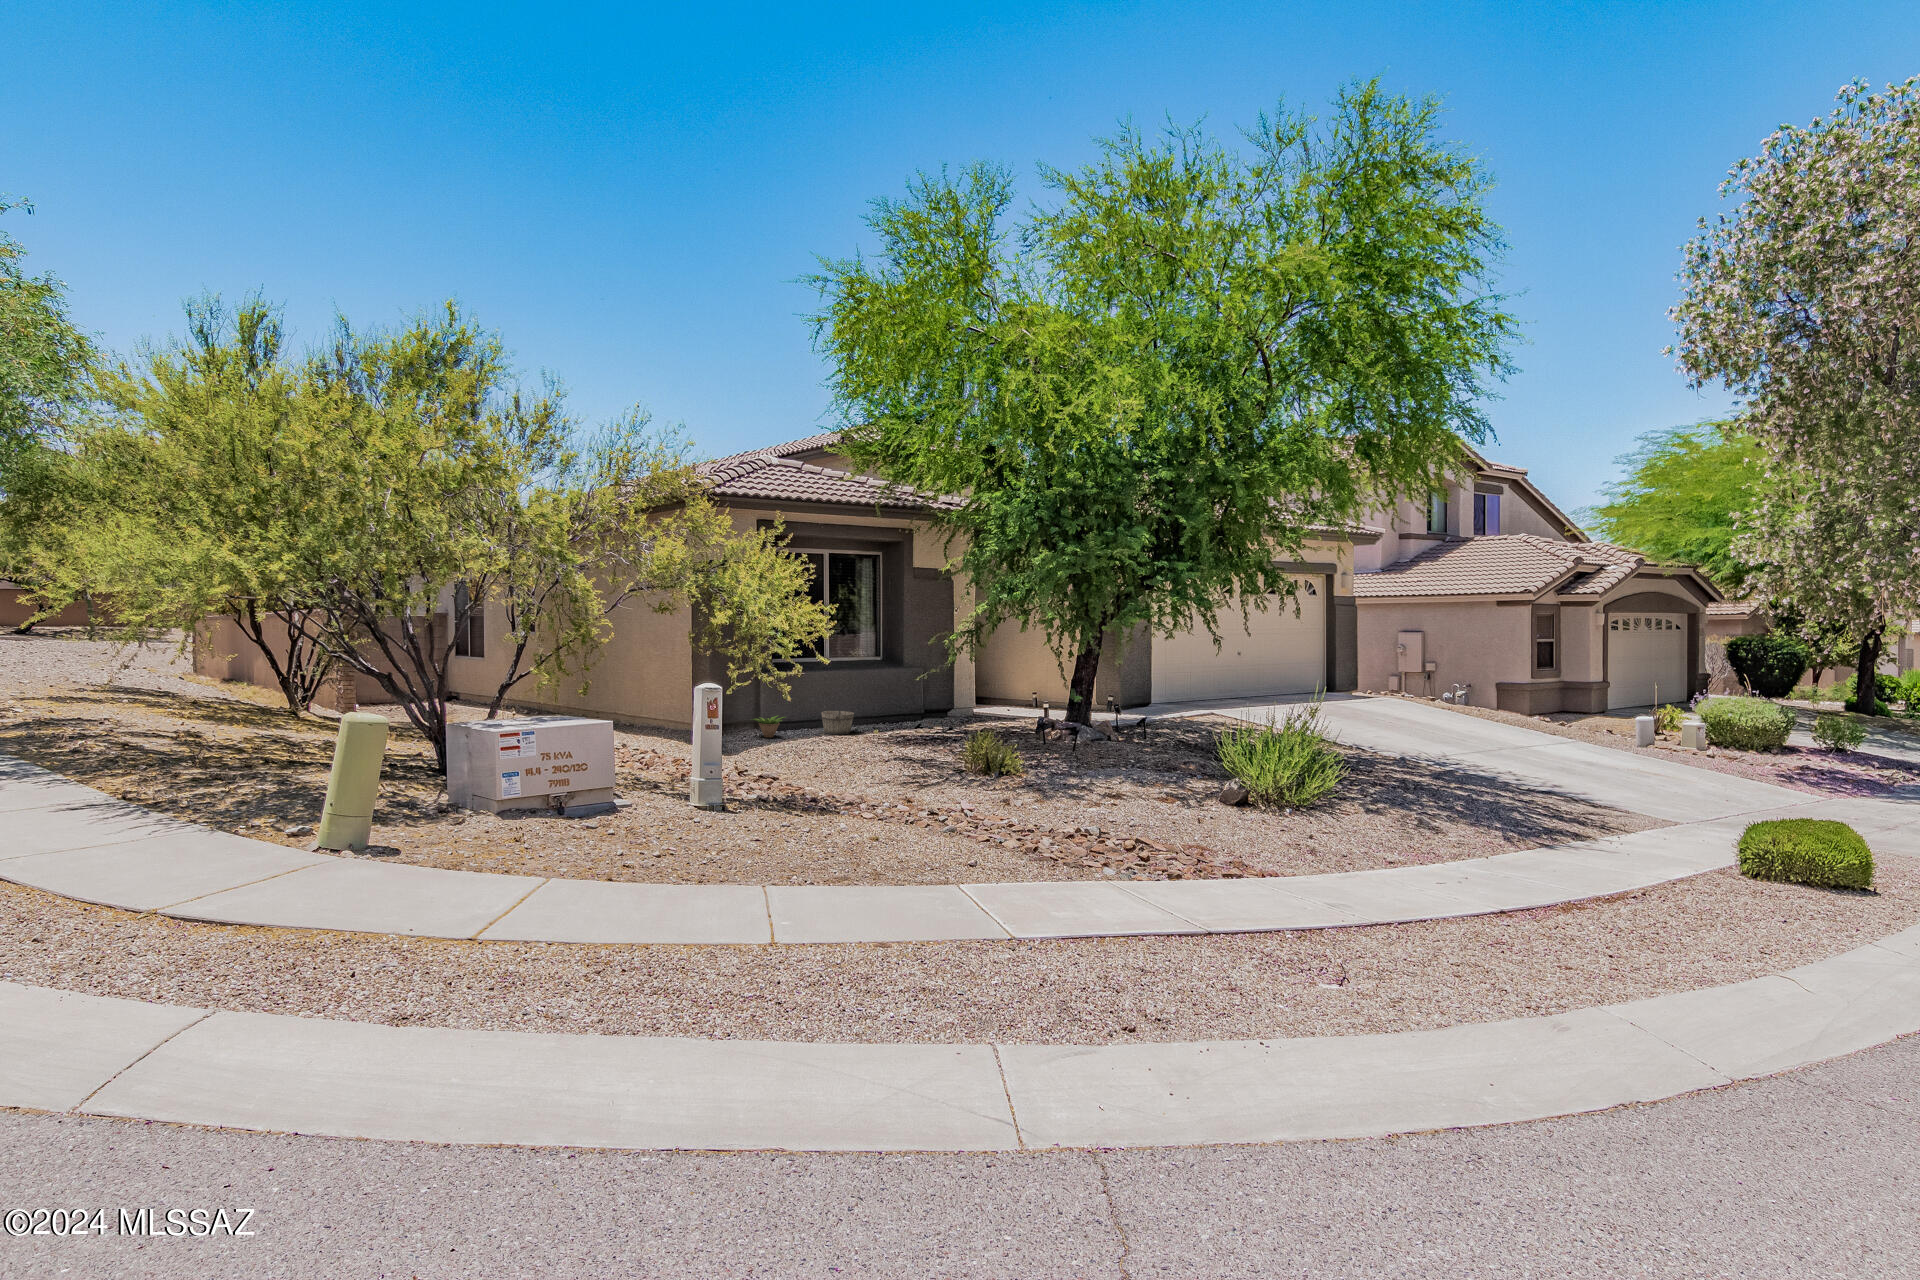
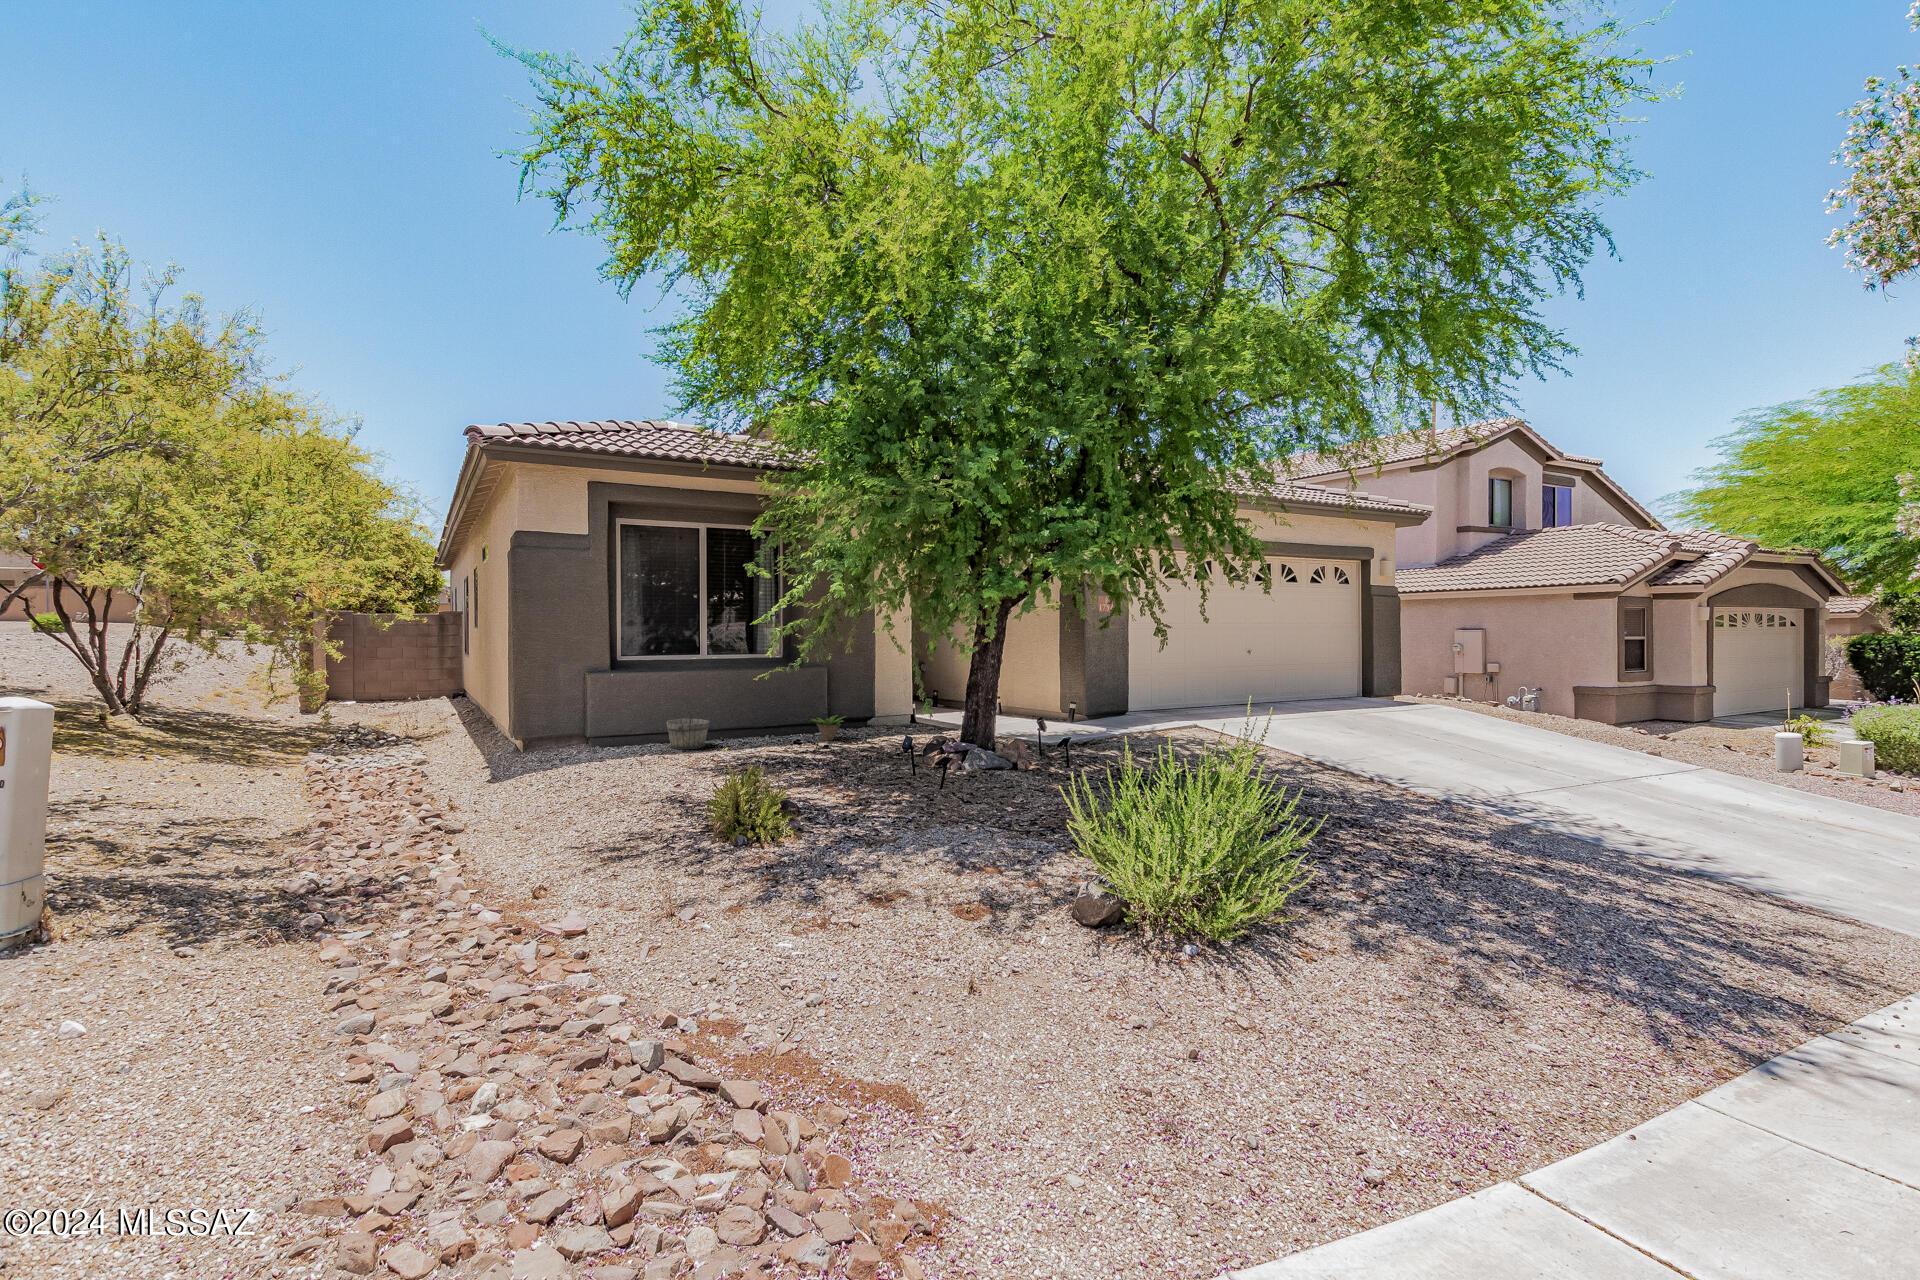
decorative plant: present [752,716,785,737] -> present [810,715,846,740]

